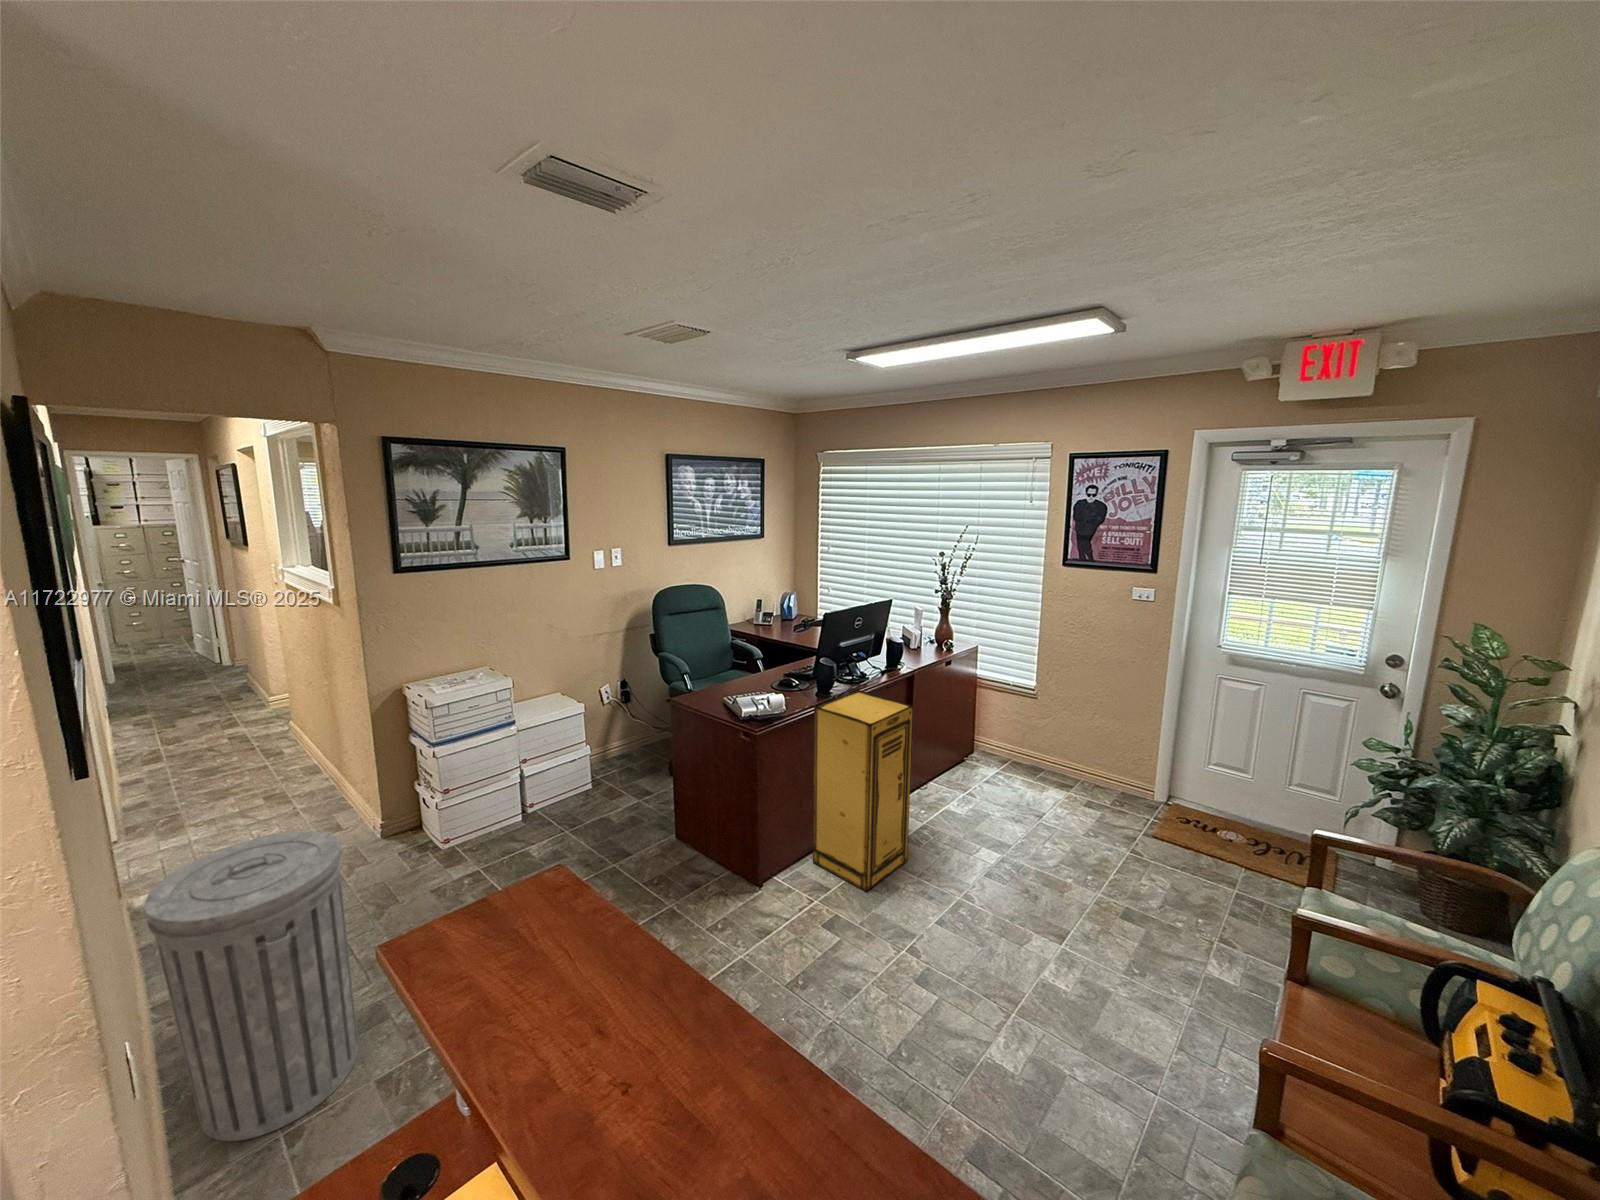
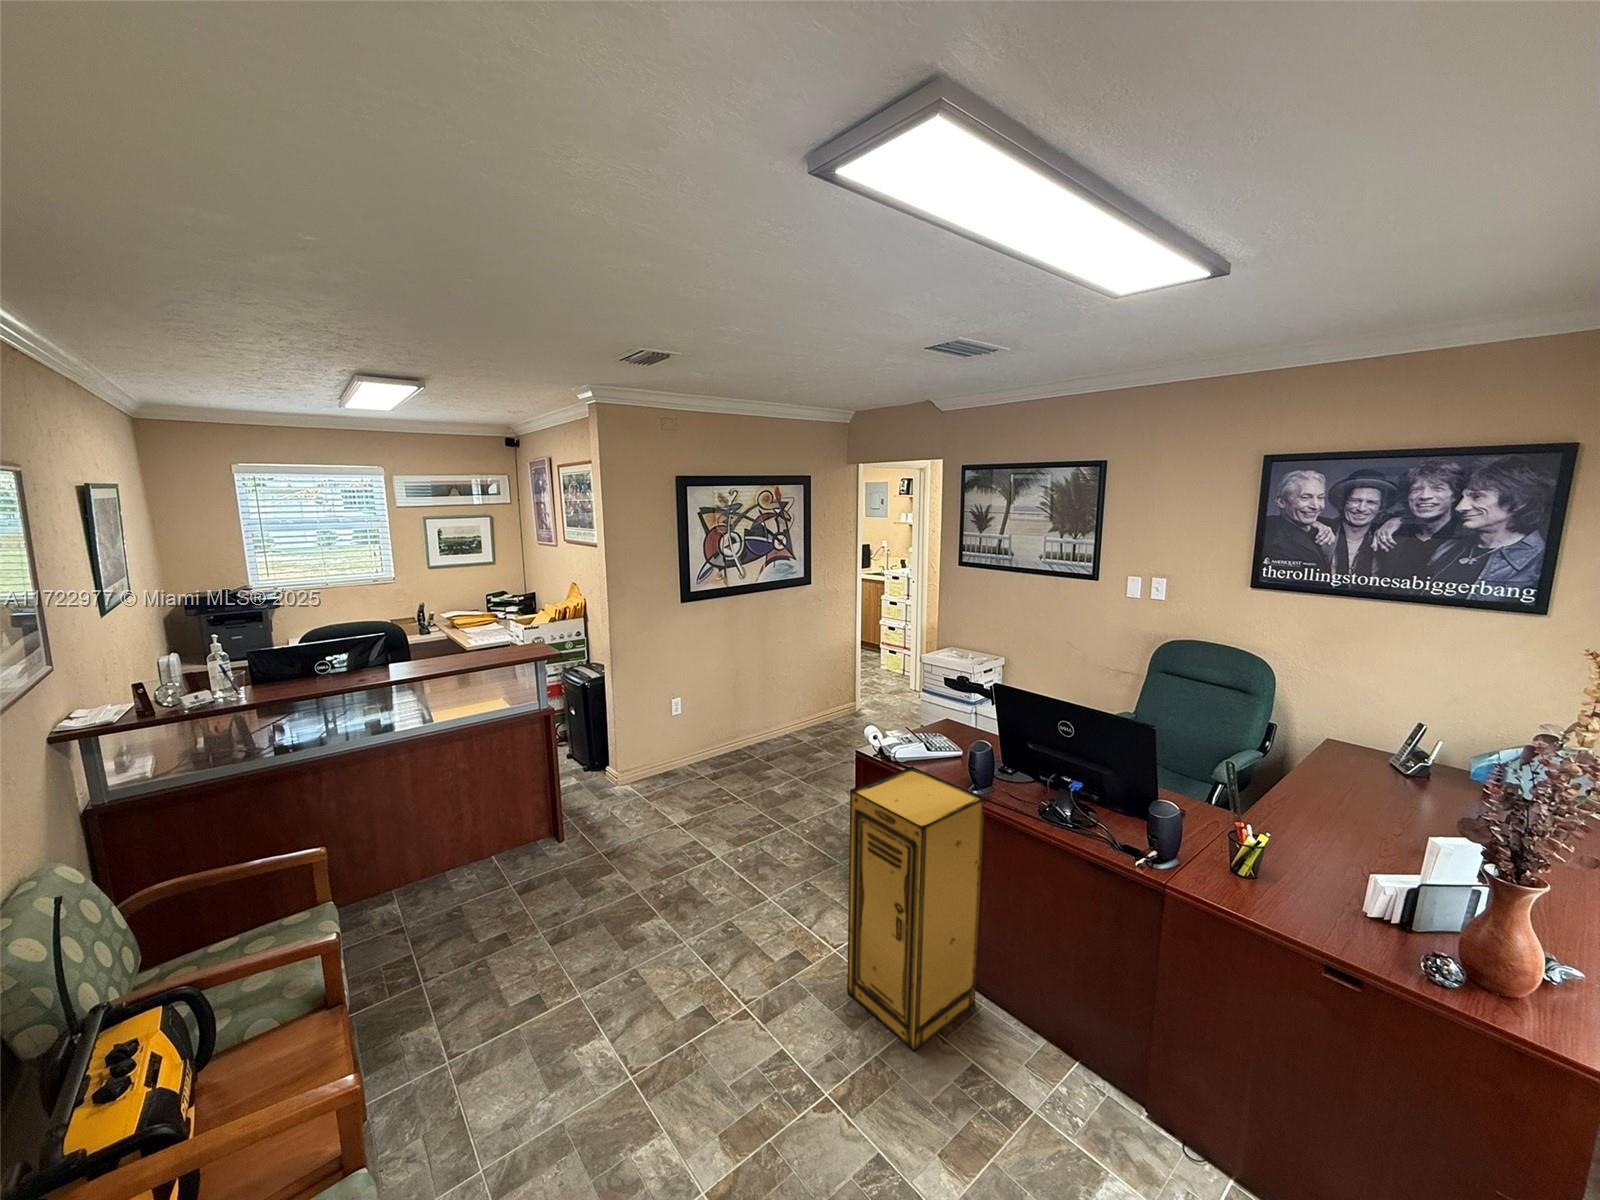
trash can: present [144,831,359,1141] -> none [703,660,767,780]

